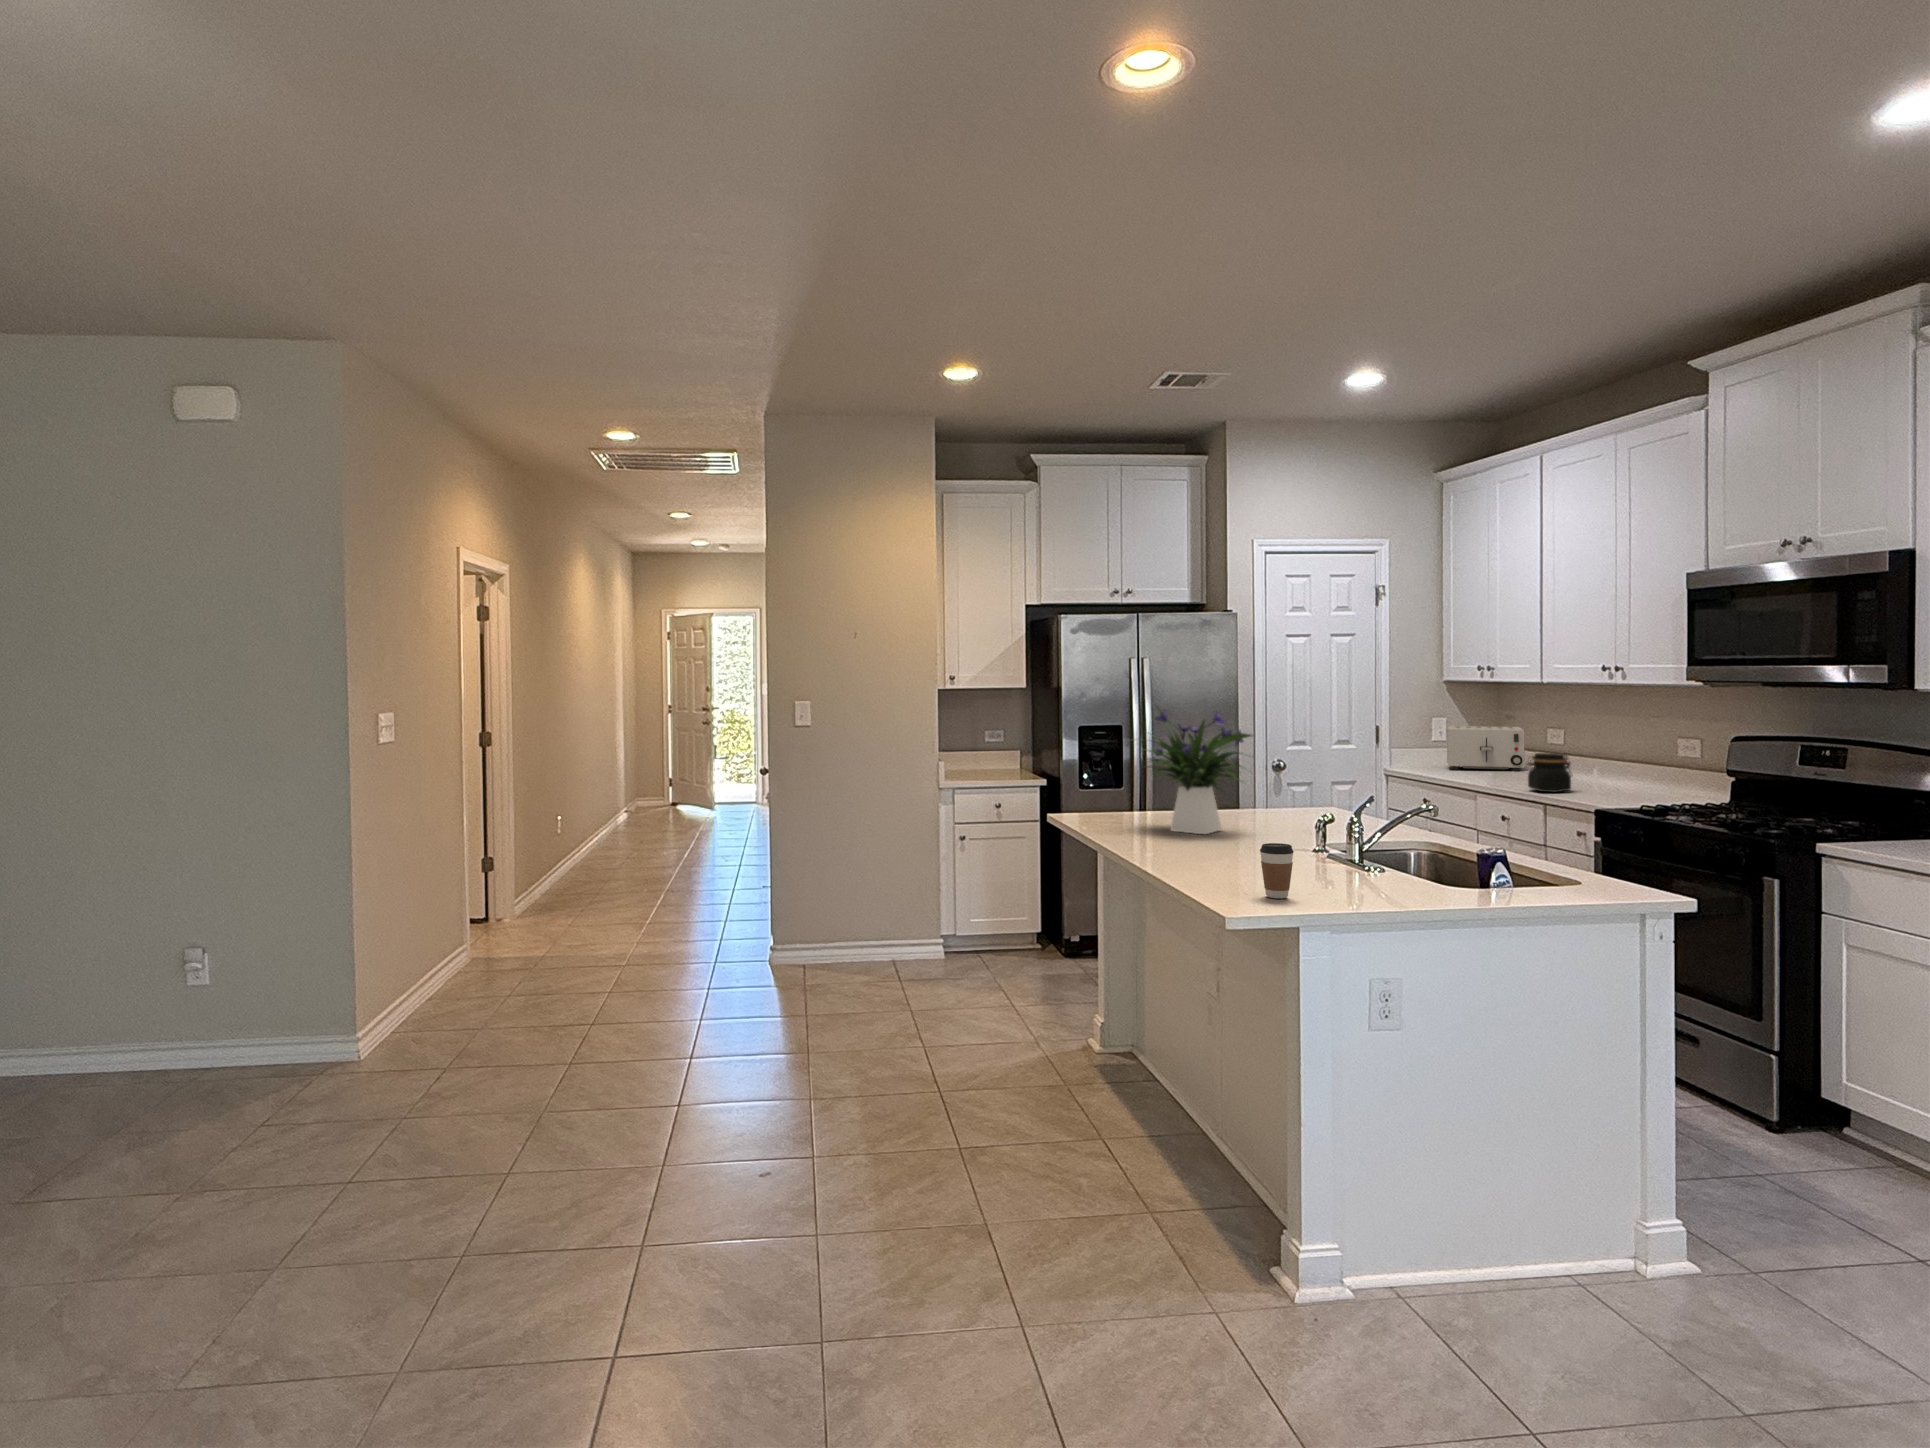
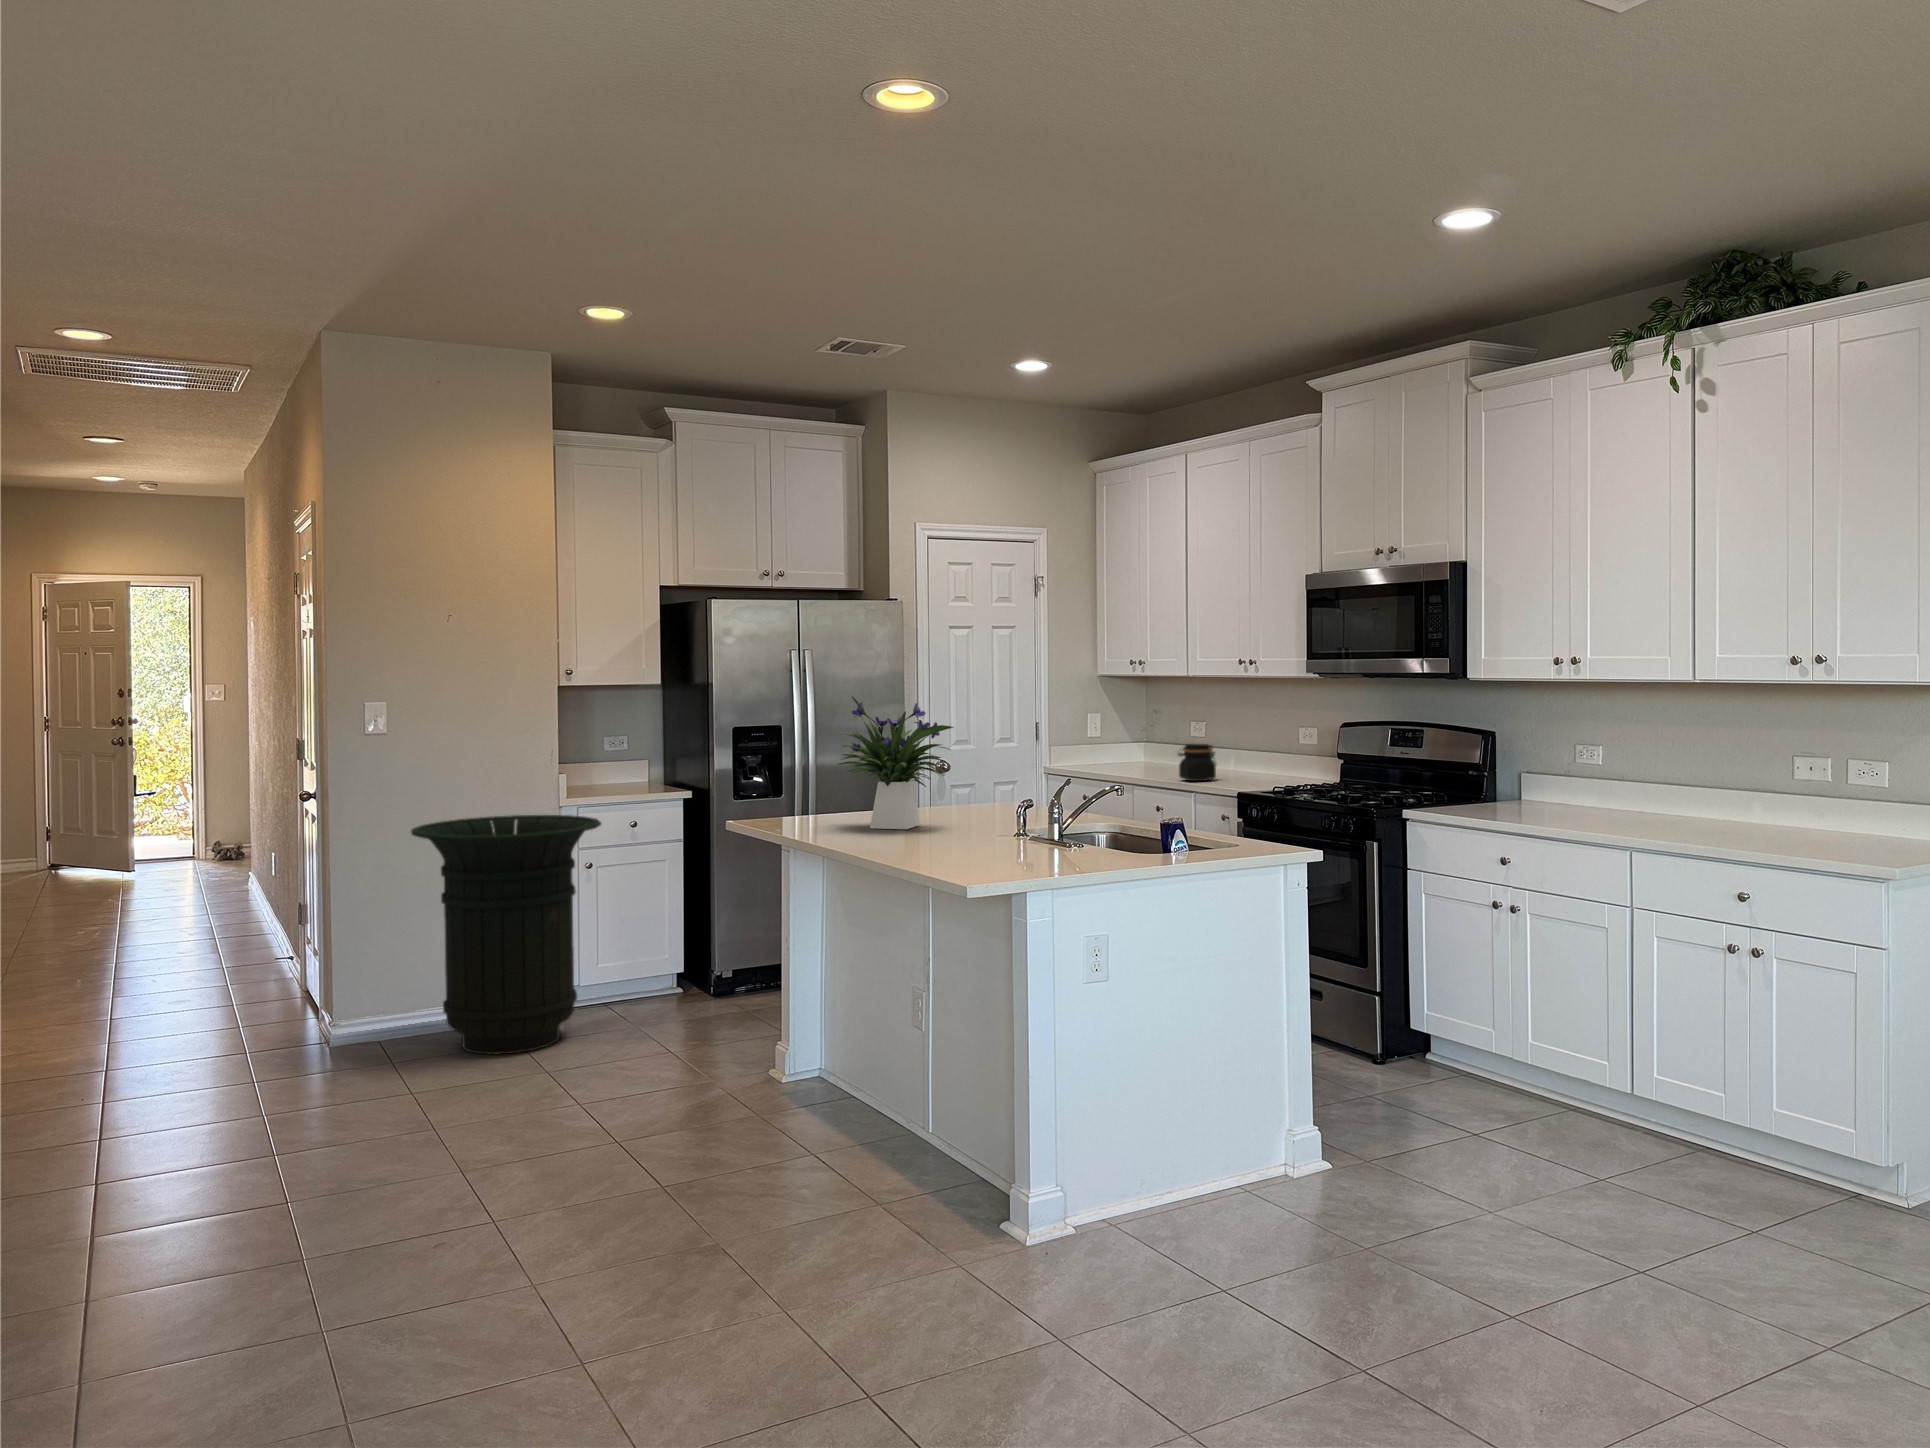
toaster: present [1447,726,1524,771] -> none [1101,721,1171,765]
trash can: none [811,795,960,995] -> present [411,815,601,1054]
coffee cup: present [1260,843,1294,899] -> none [987,822,1017,873]

